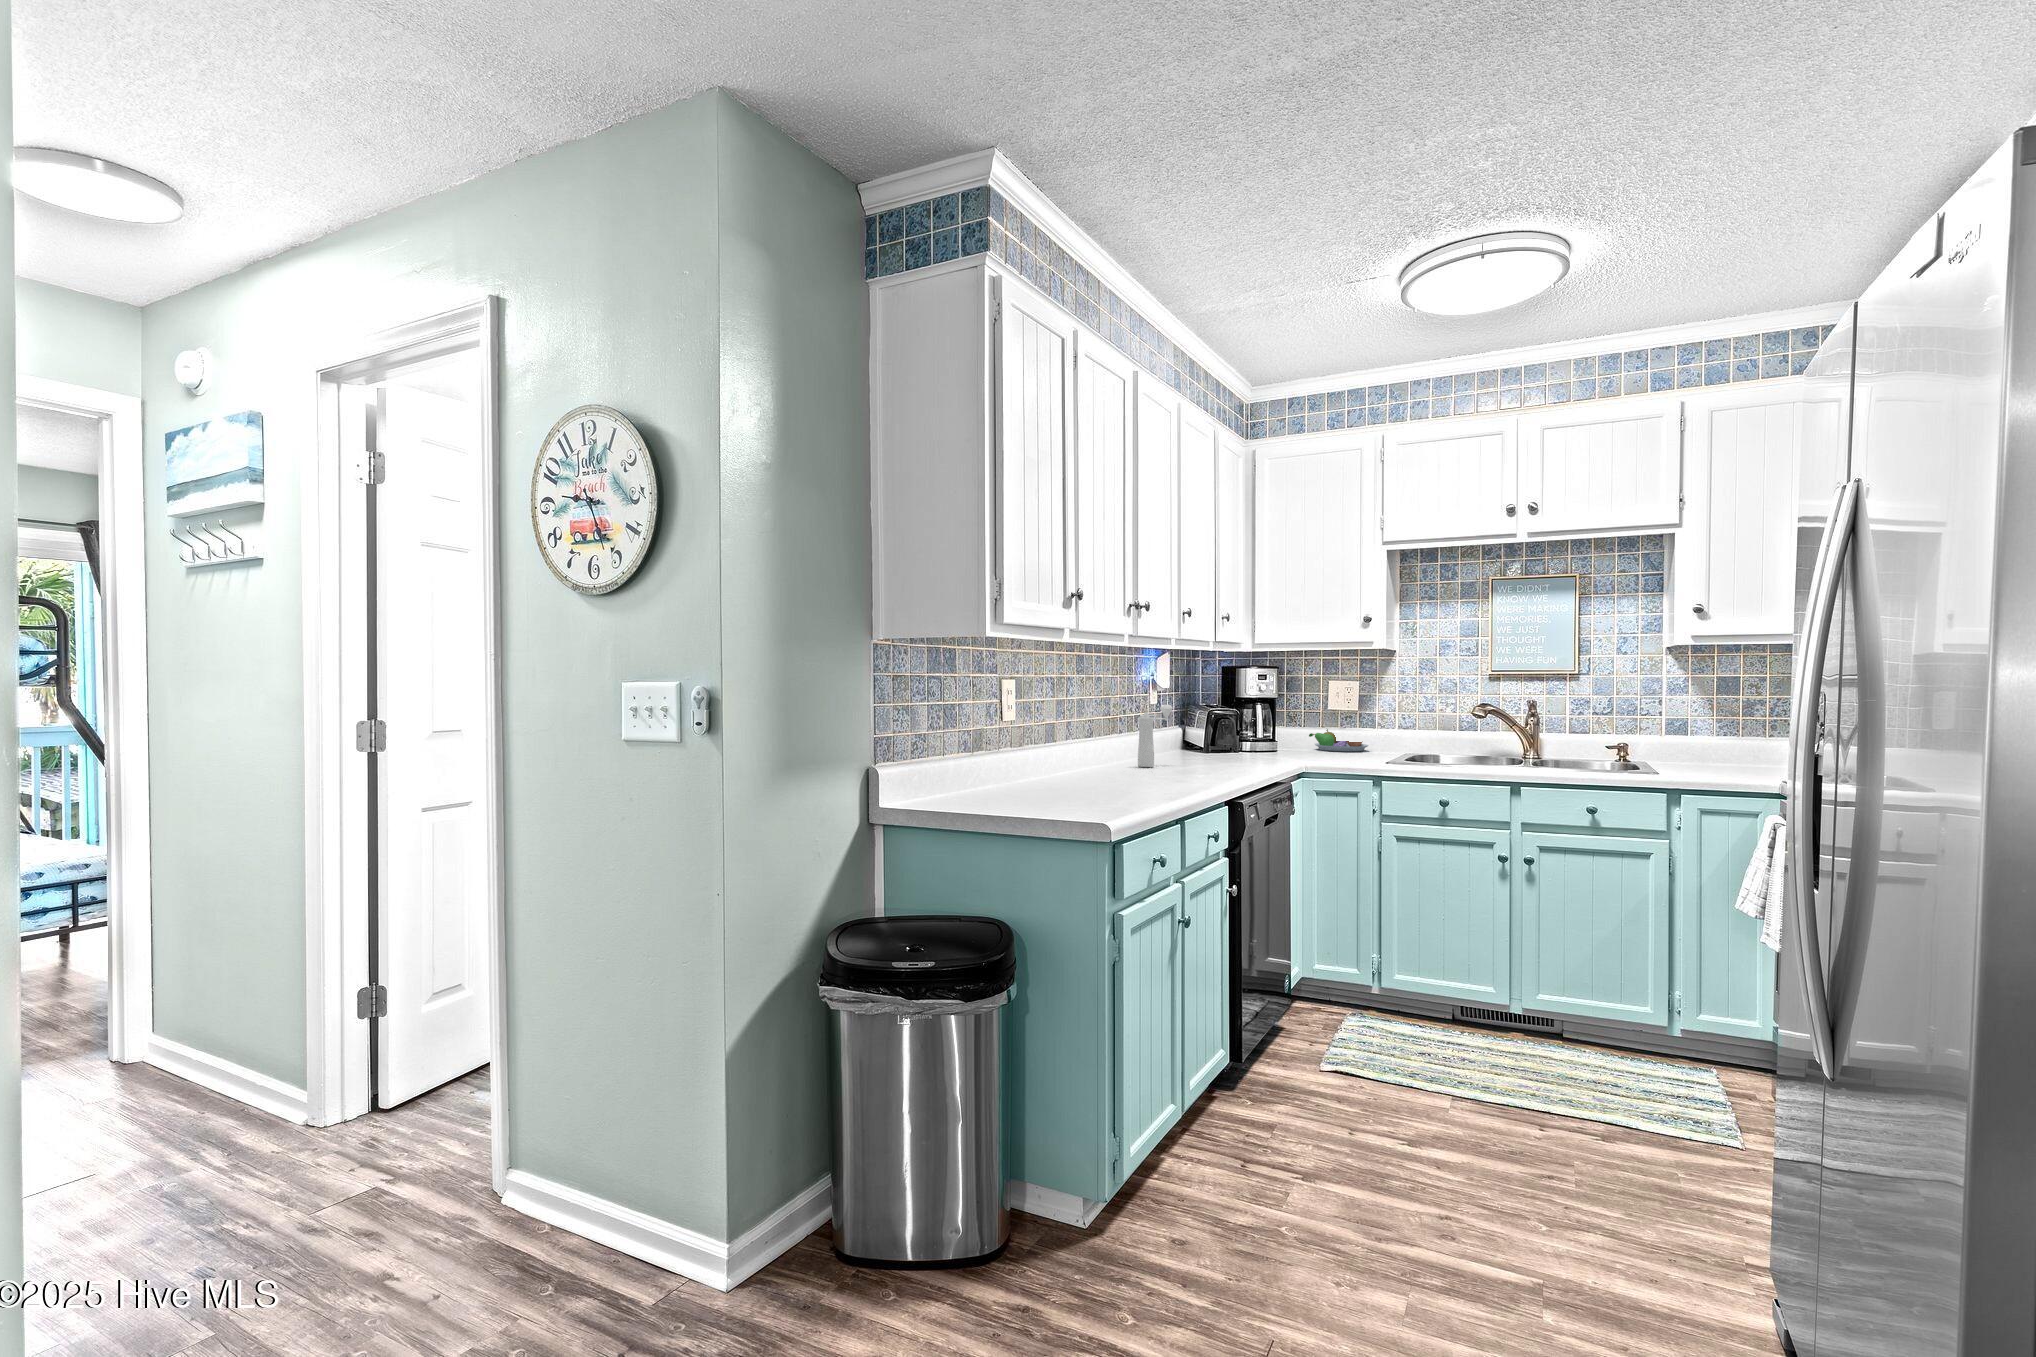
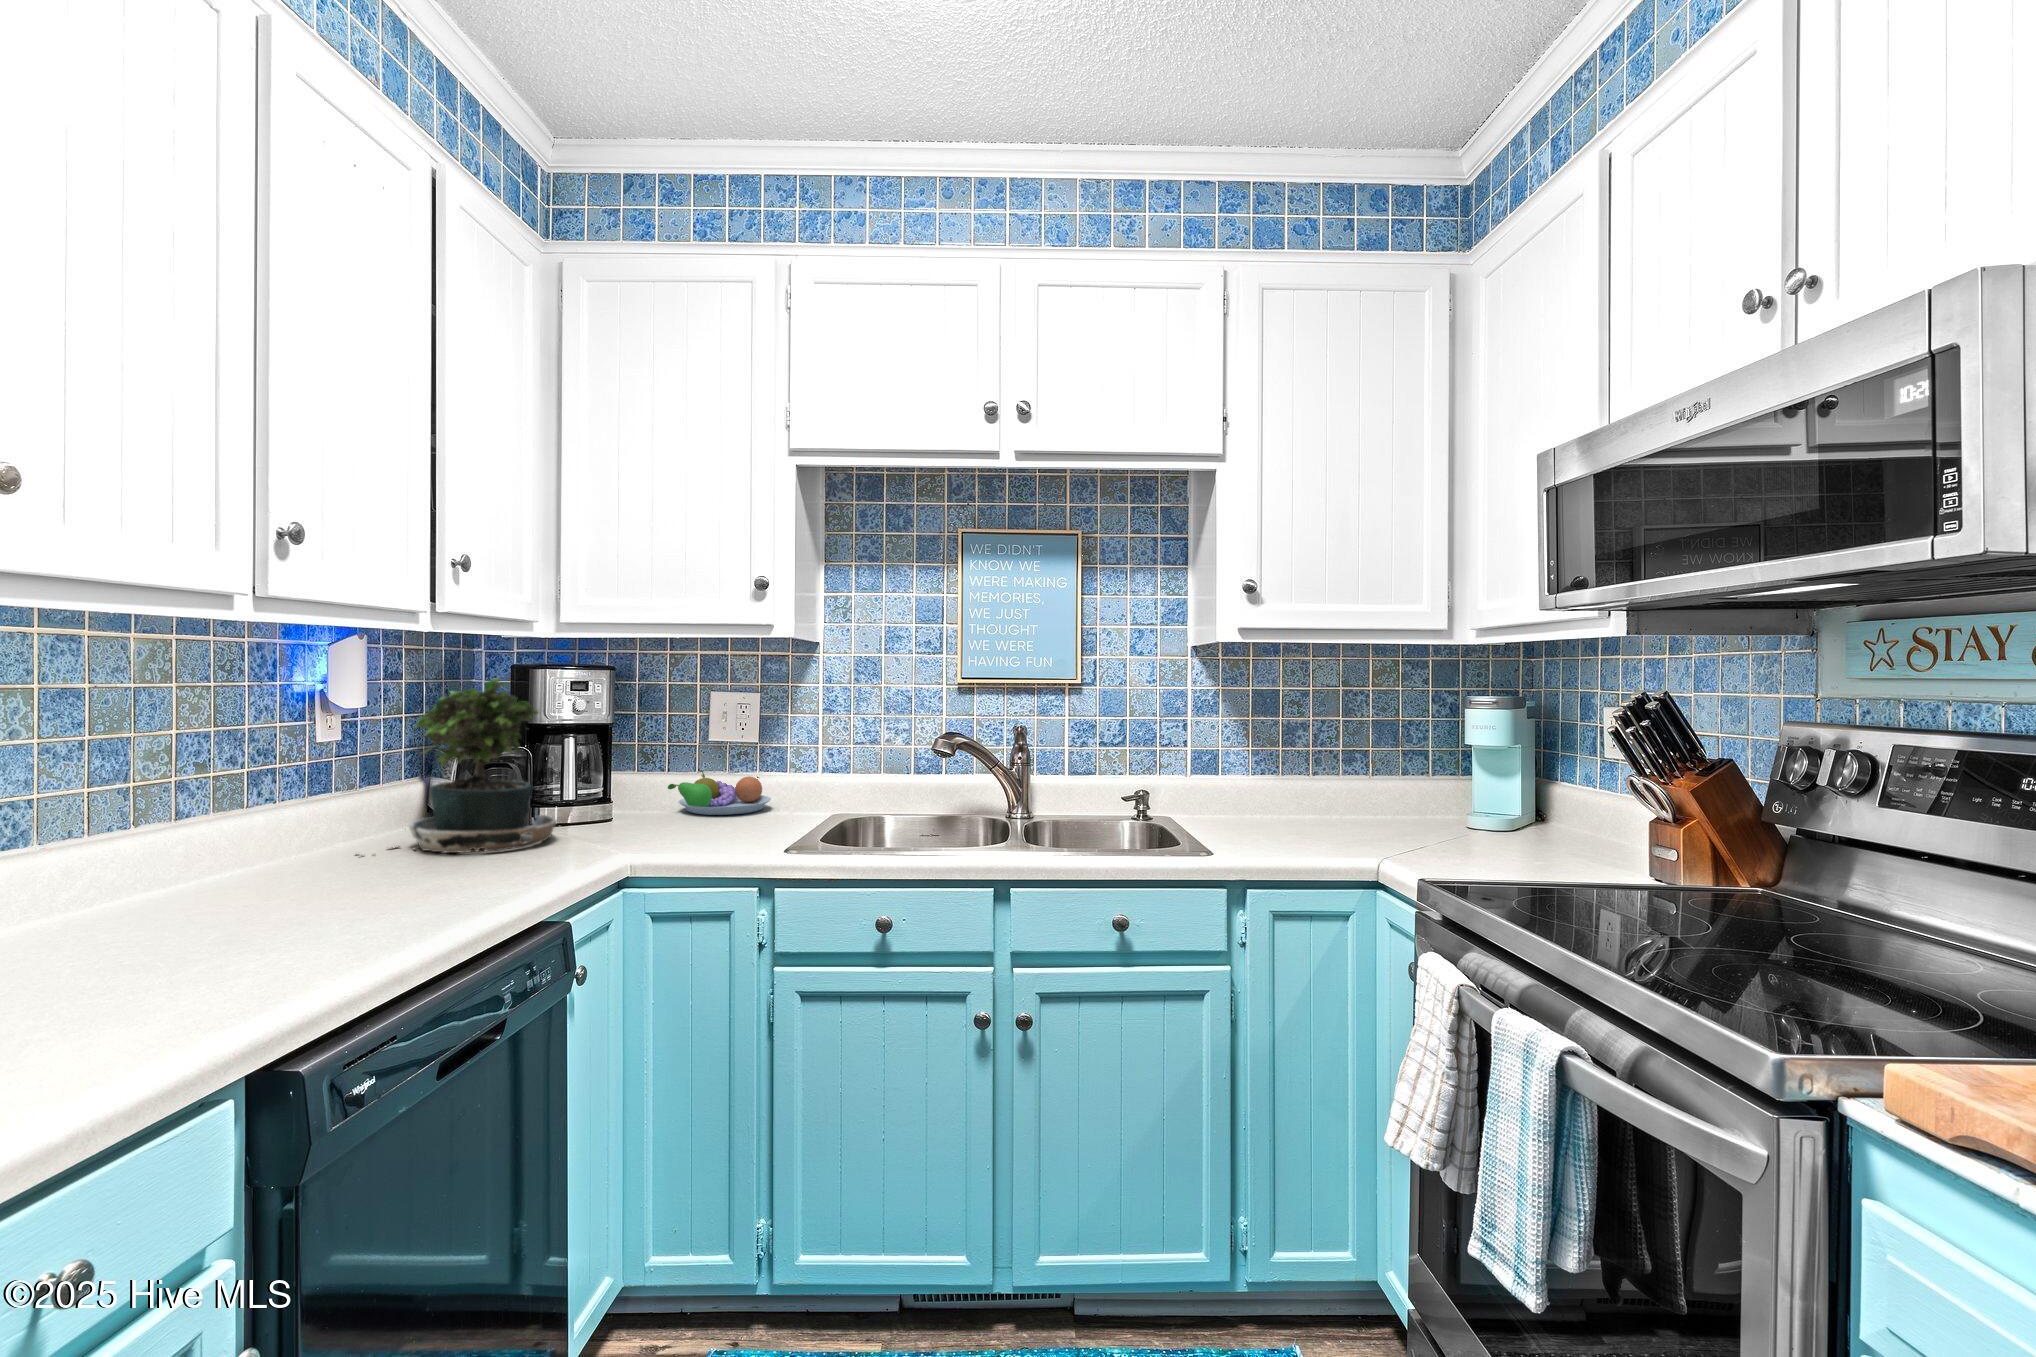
potted plant: none [1176,670,1262,755] -> present [374,678,557,855]
pepper mill: present [1138,705,1173,767] -> none [108,774,249,952]

